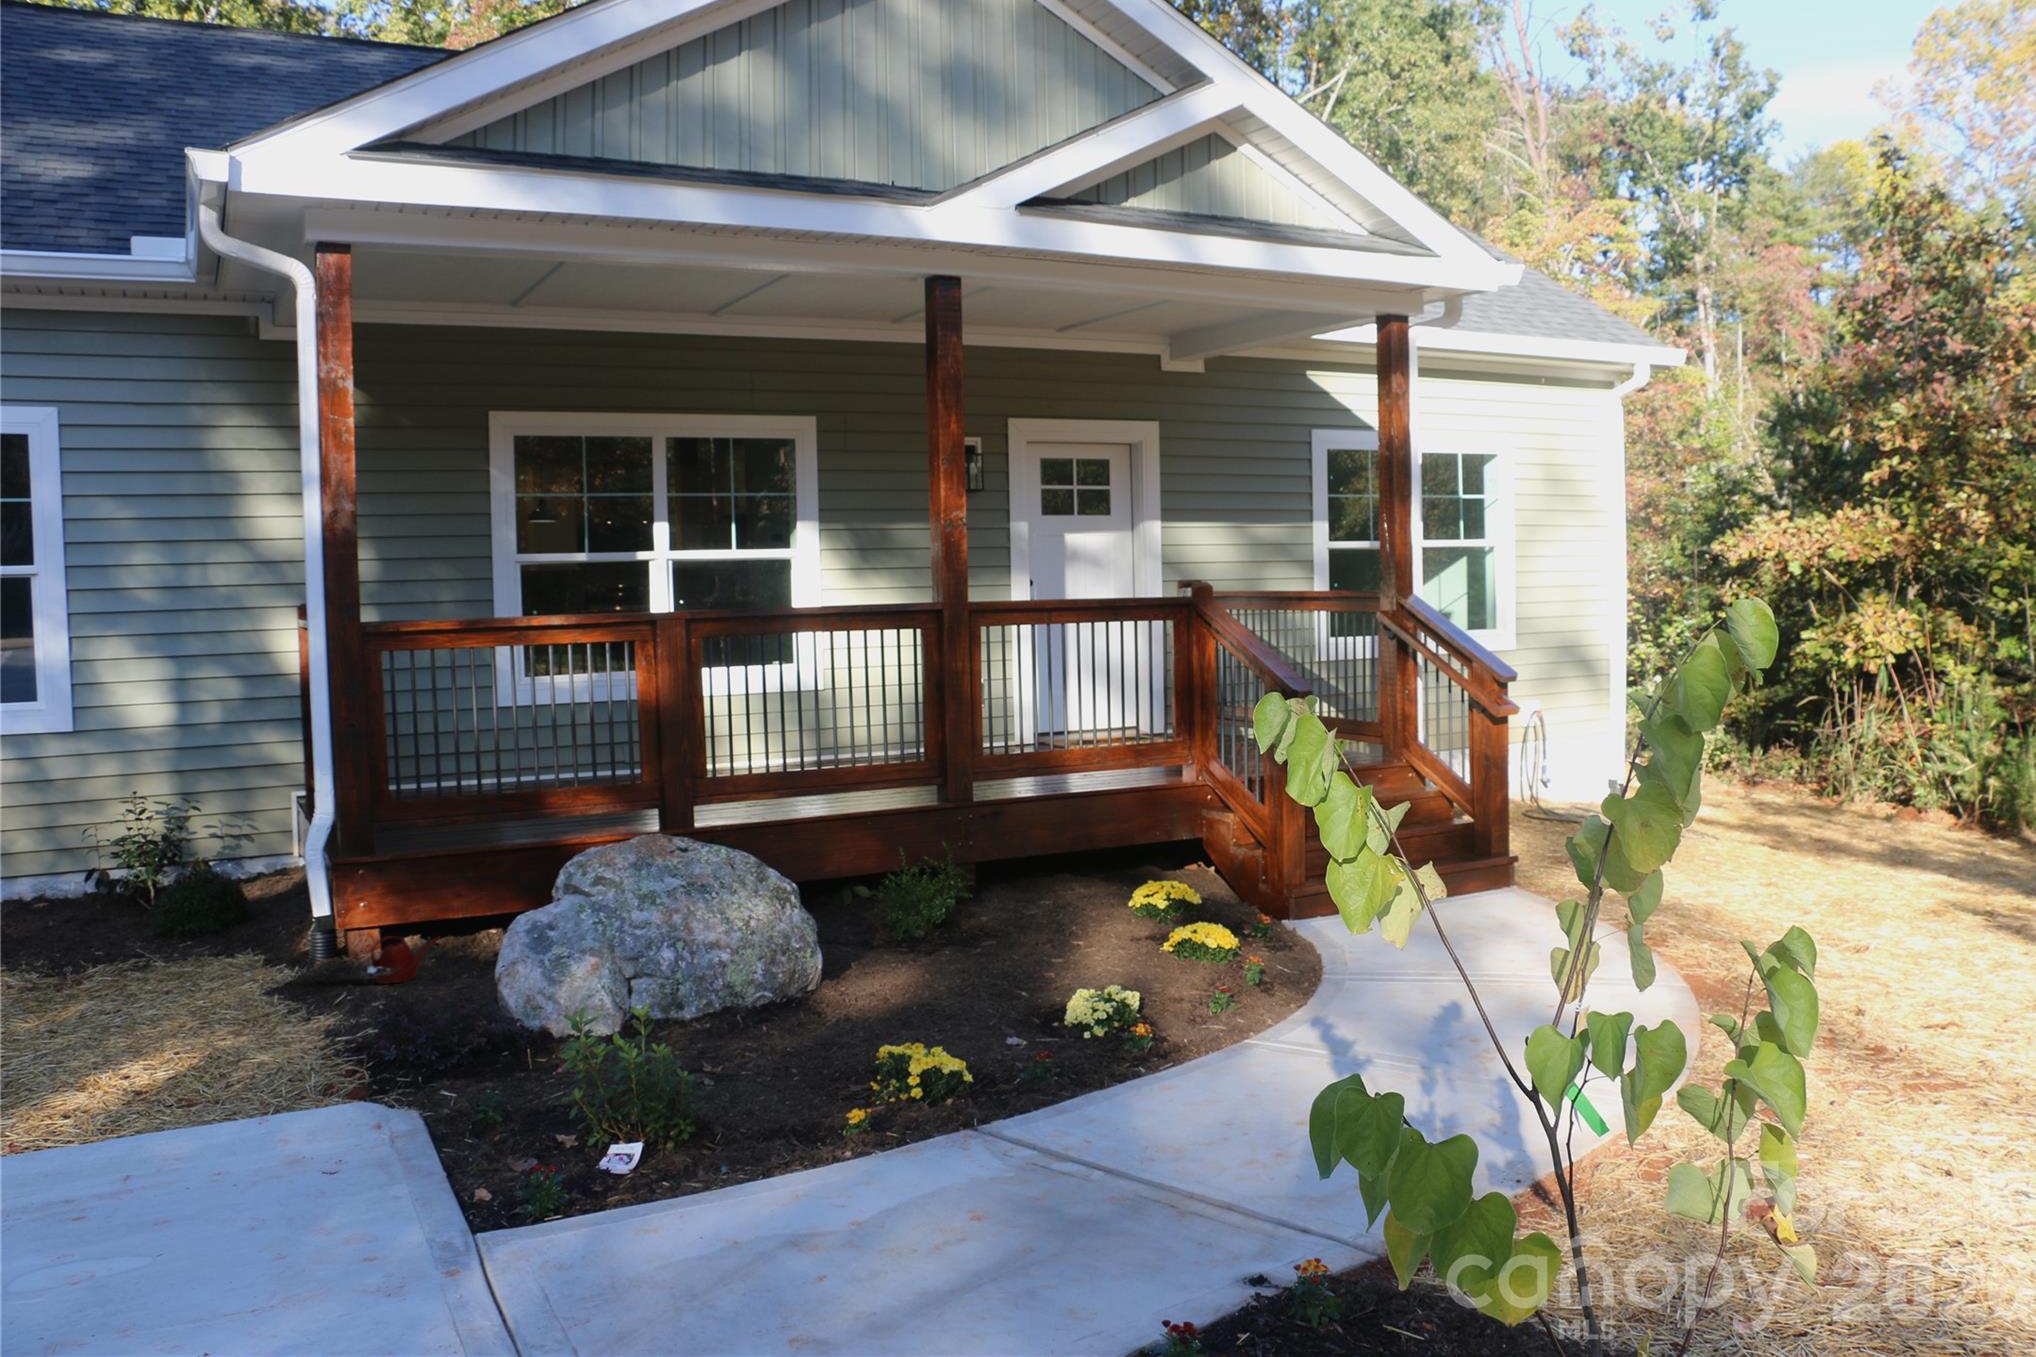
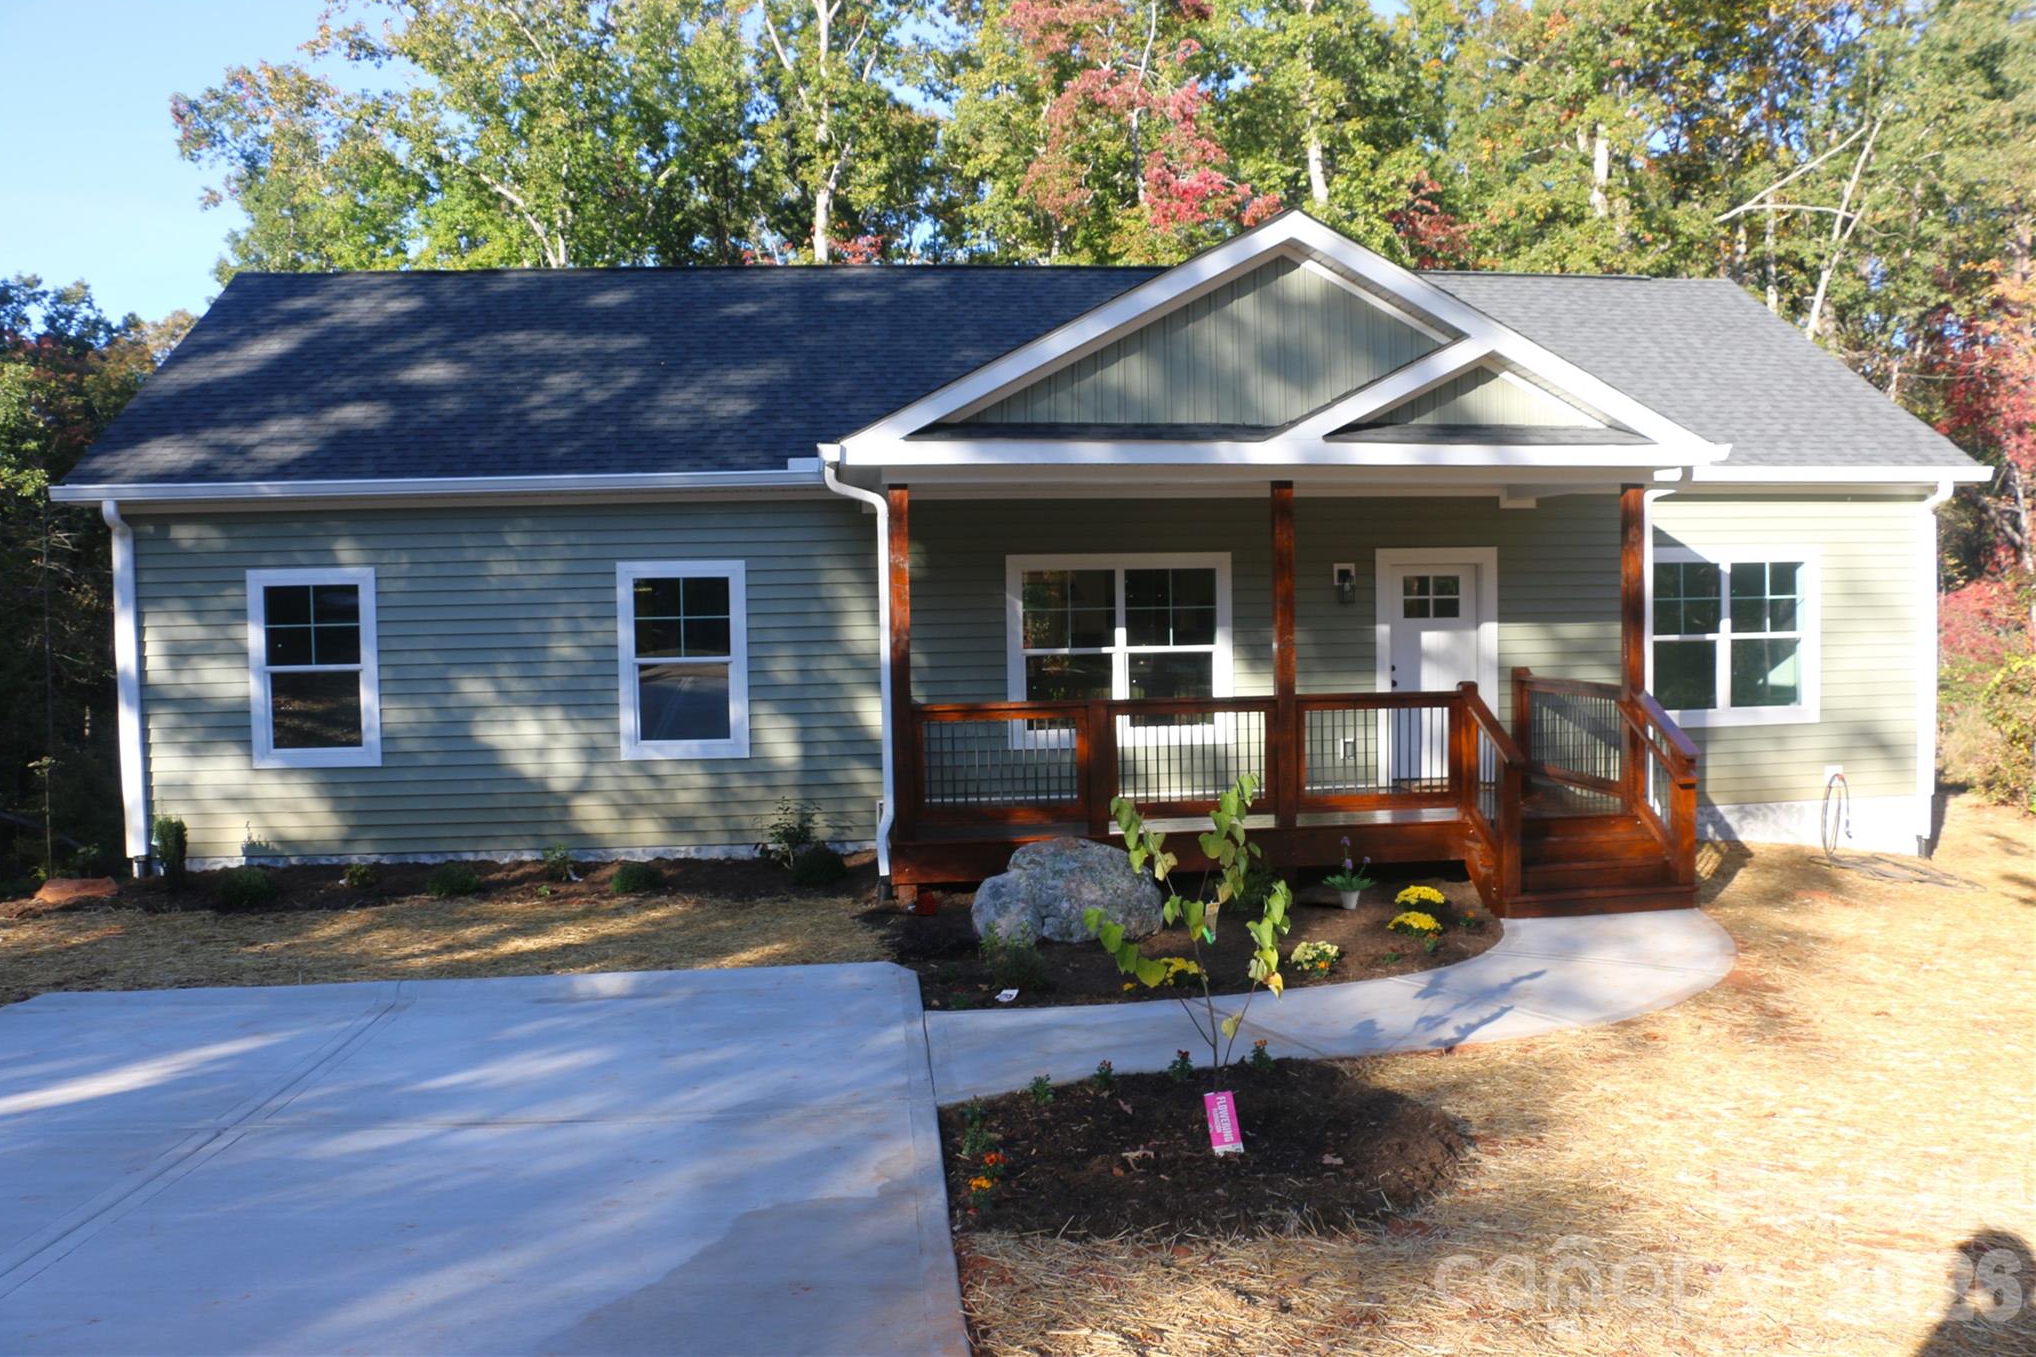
potted plant: none [1019,810,1095,915] -> present [1323,837,1373,909]

